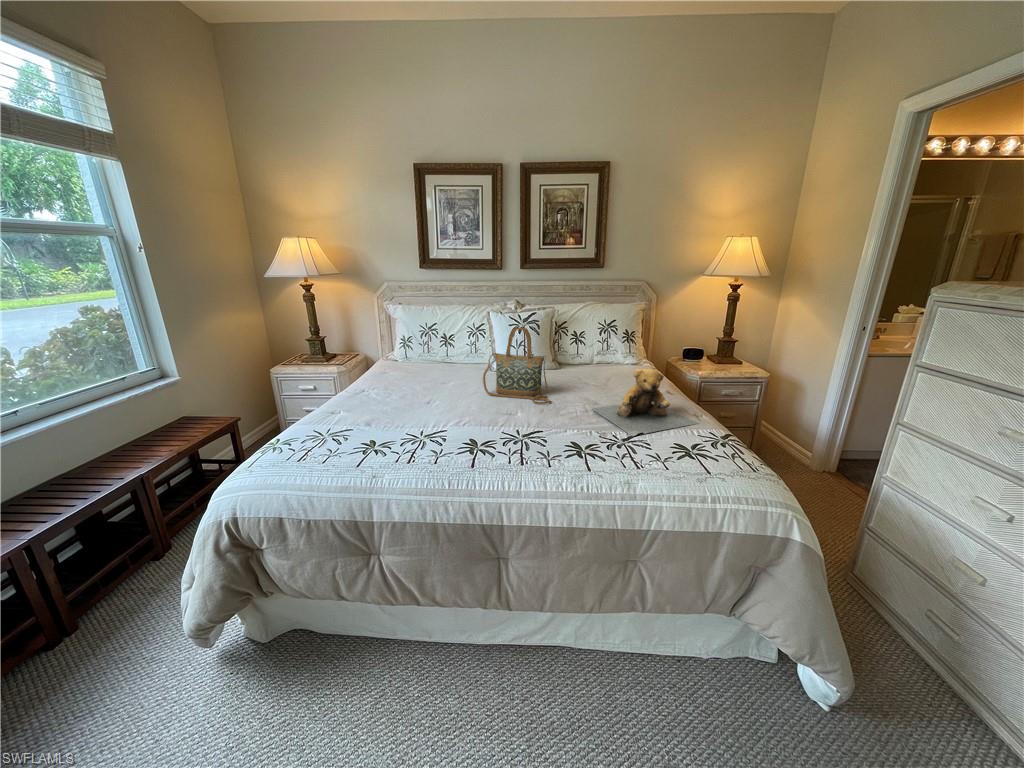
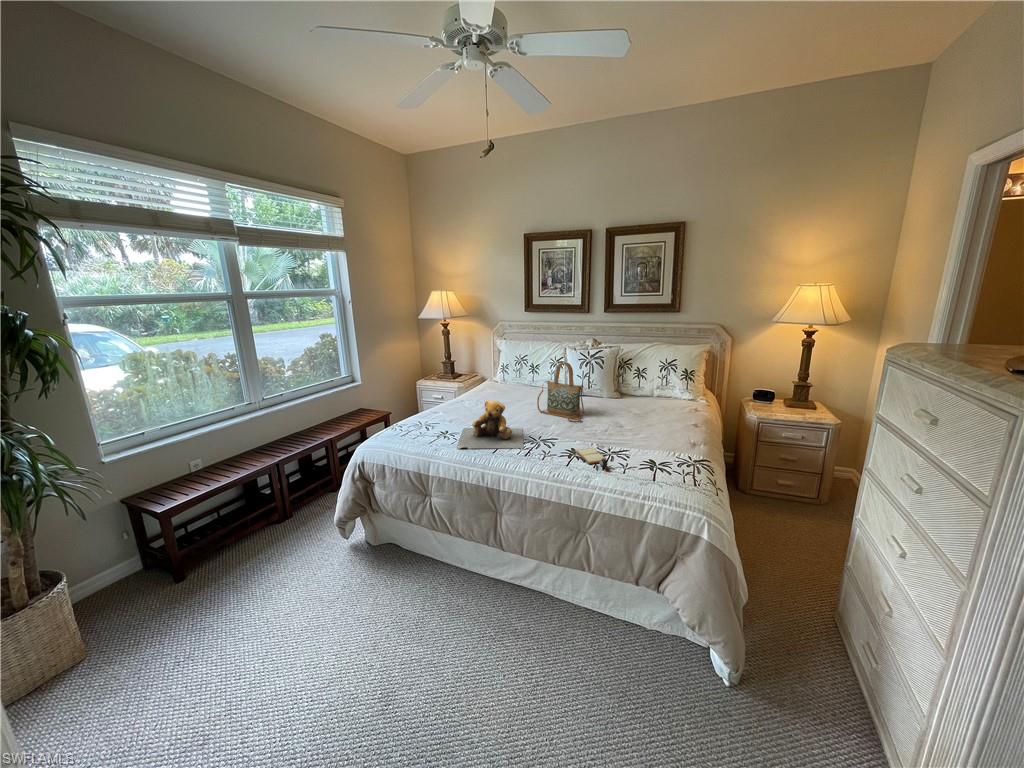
teddy bear: present [592,368,699,436] -> present [457,400,523,449]
book: none [580,438,649,472] -> present [574,448,609,471]

